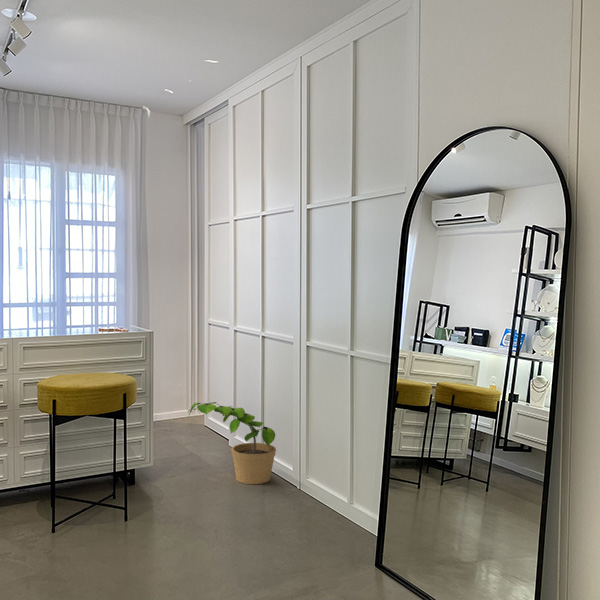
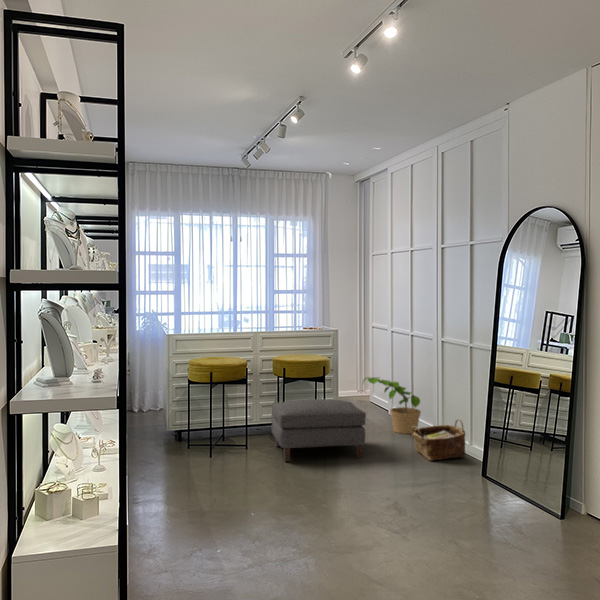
ottoman: none [33,445,191,564] -> present [272,399,366,461]
woven basket: none [264,466,345,539] -> present [412,419,465,461]

